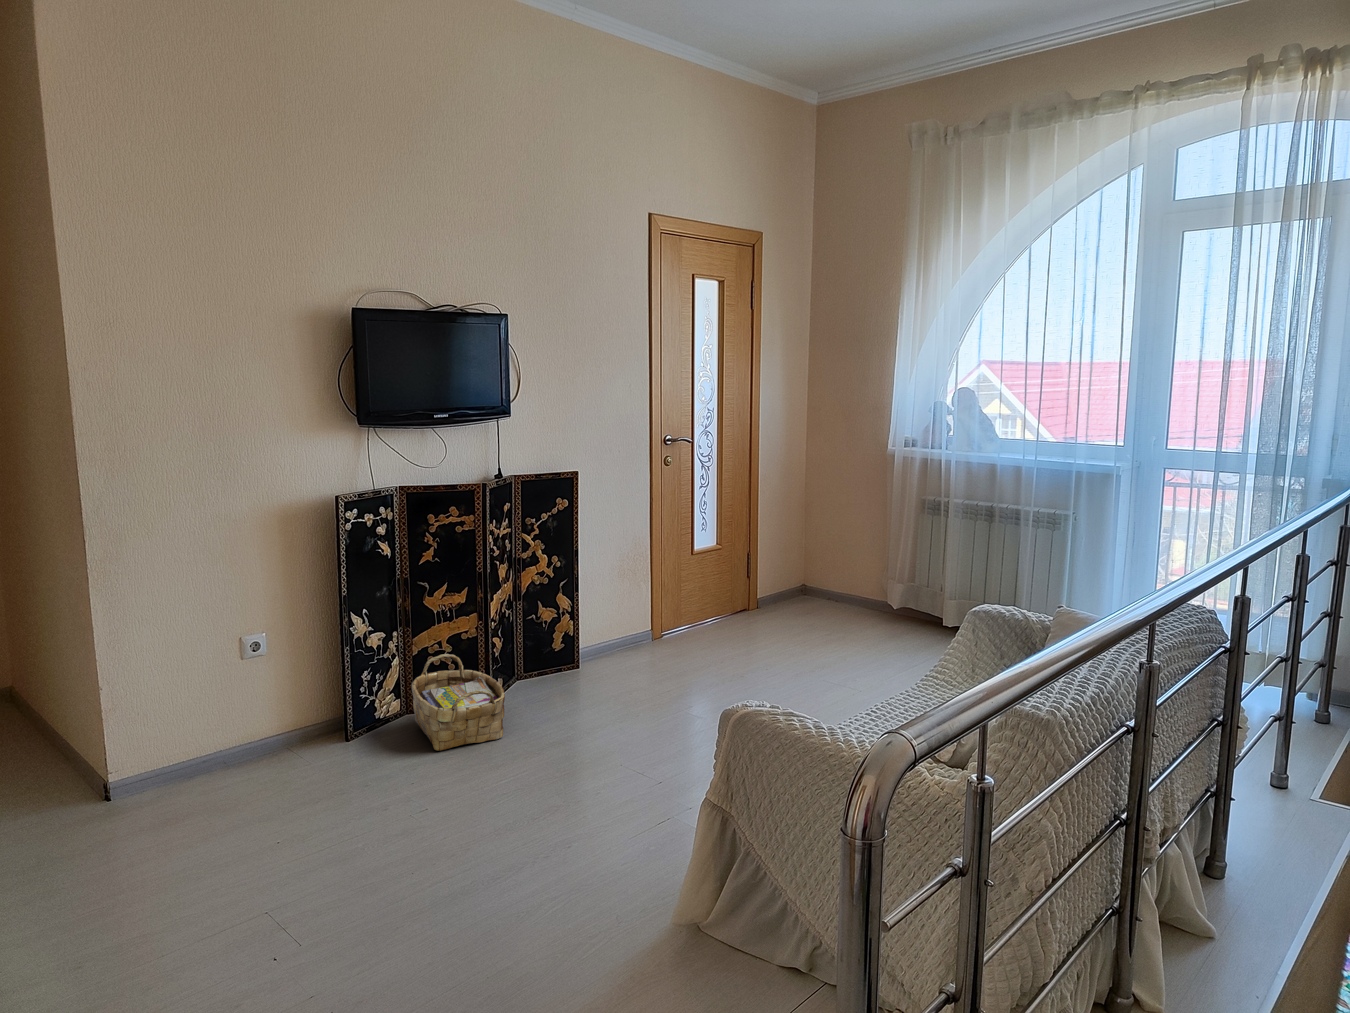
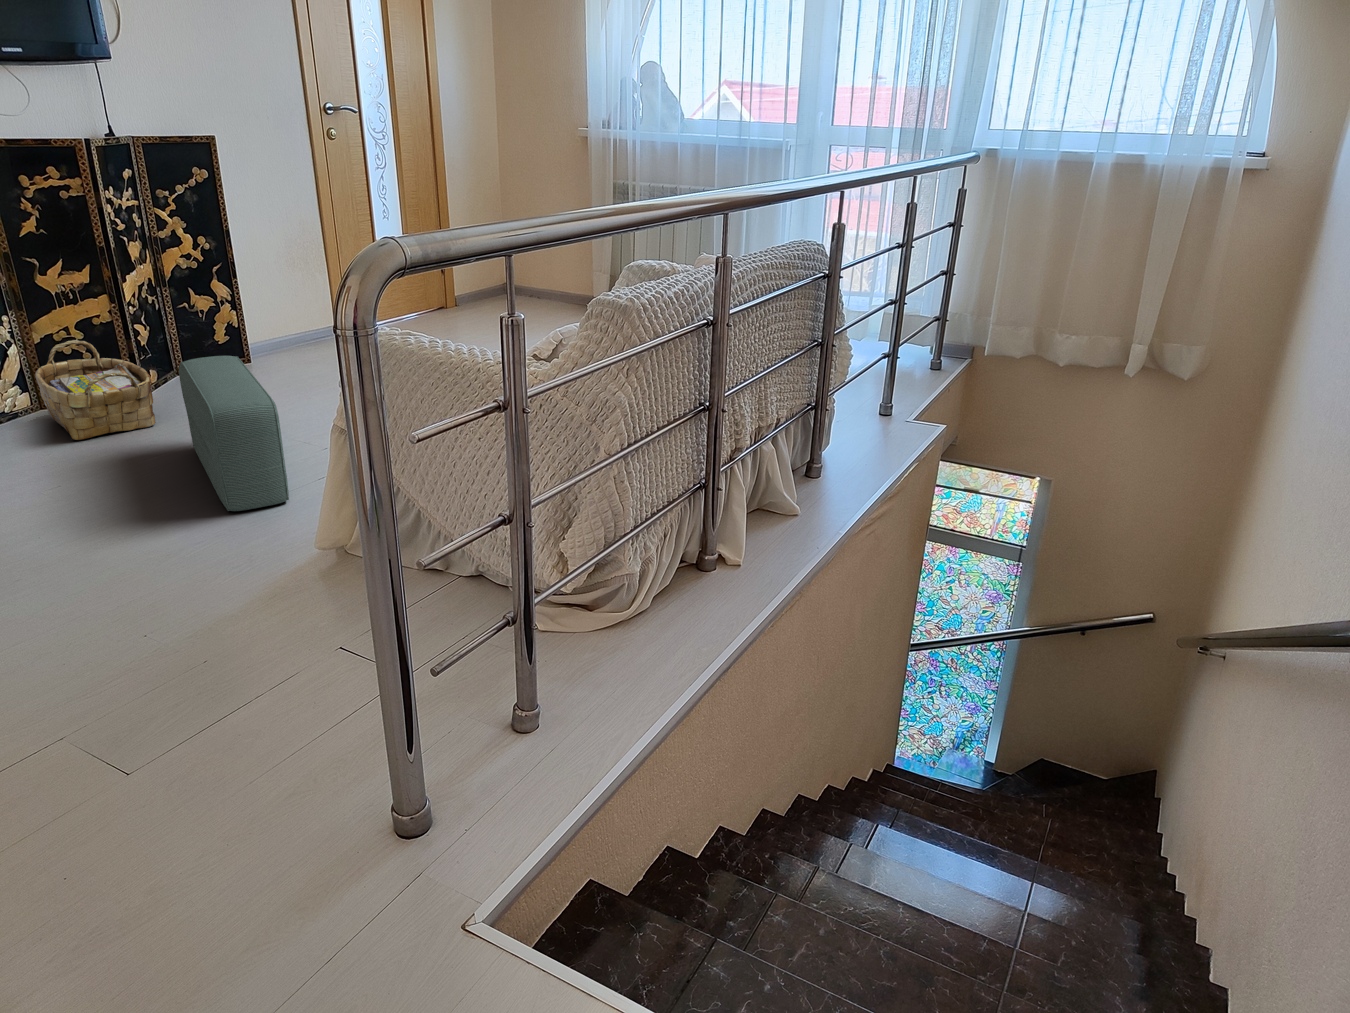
pouf: none [536,683,630,853] -> present [179,356,289,511]

